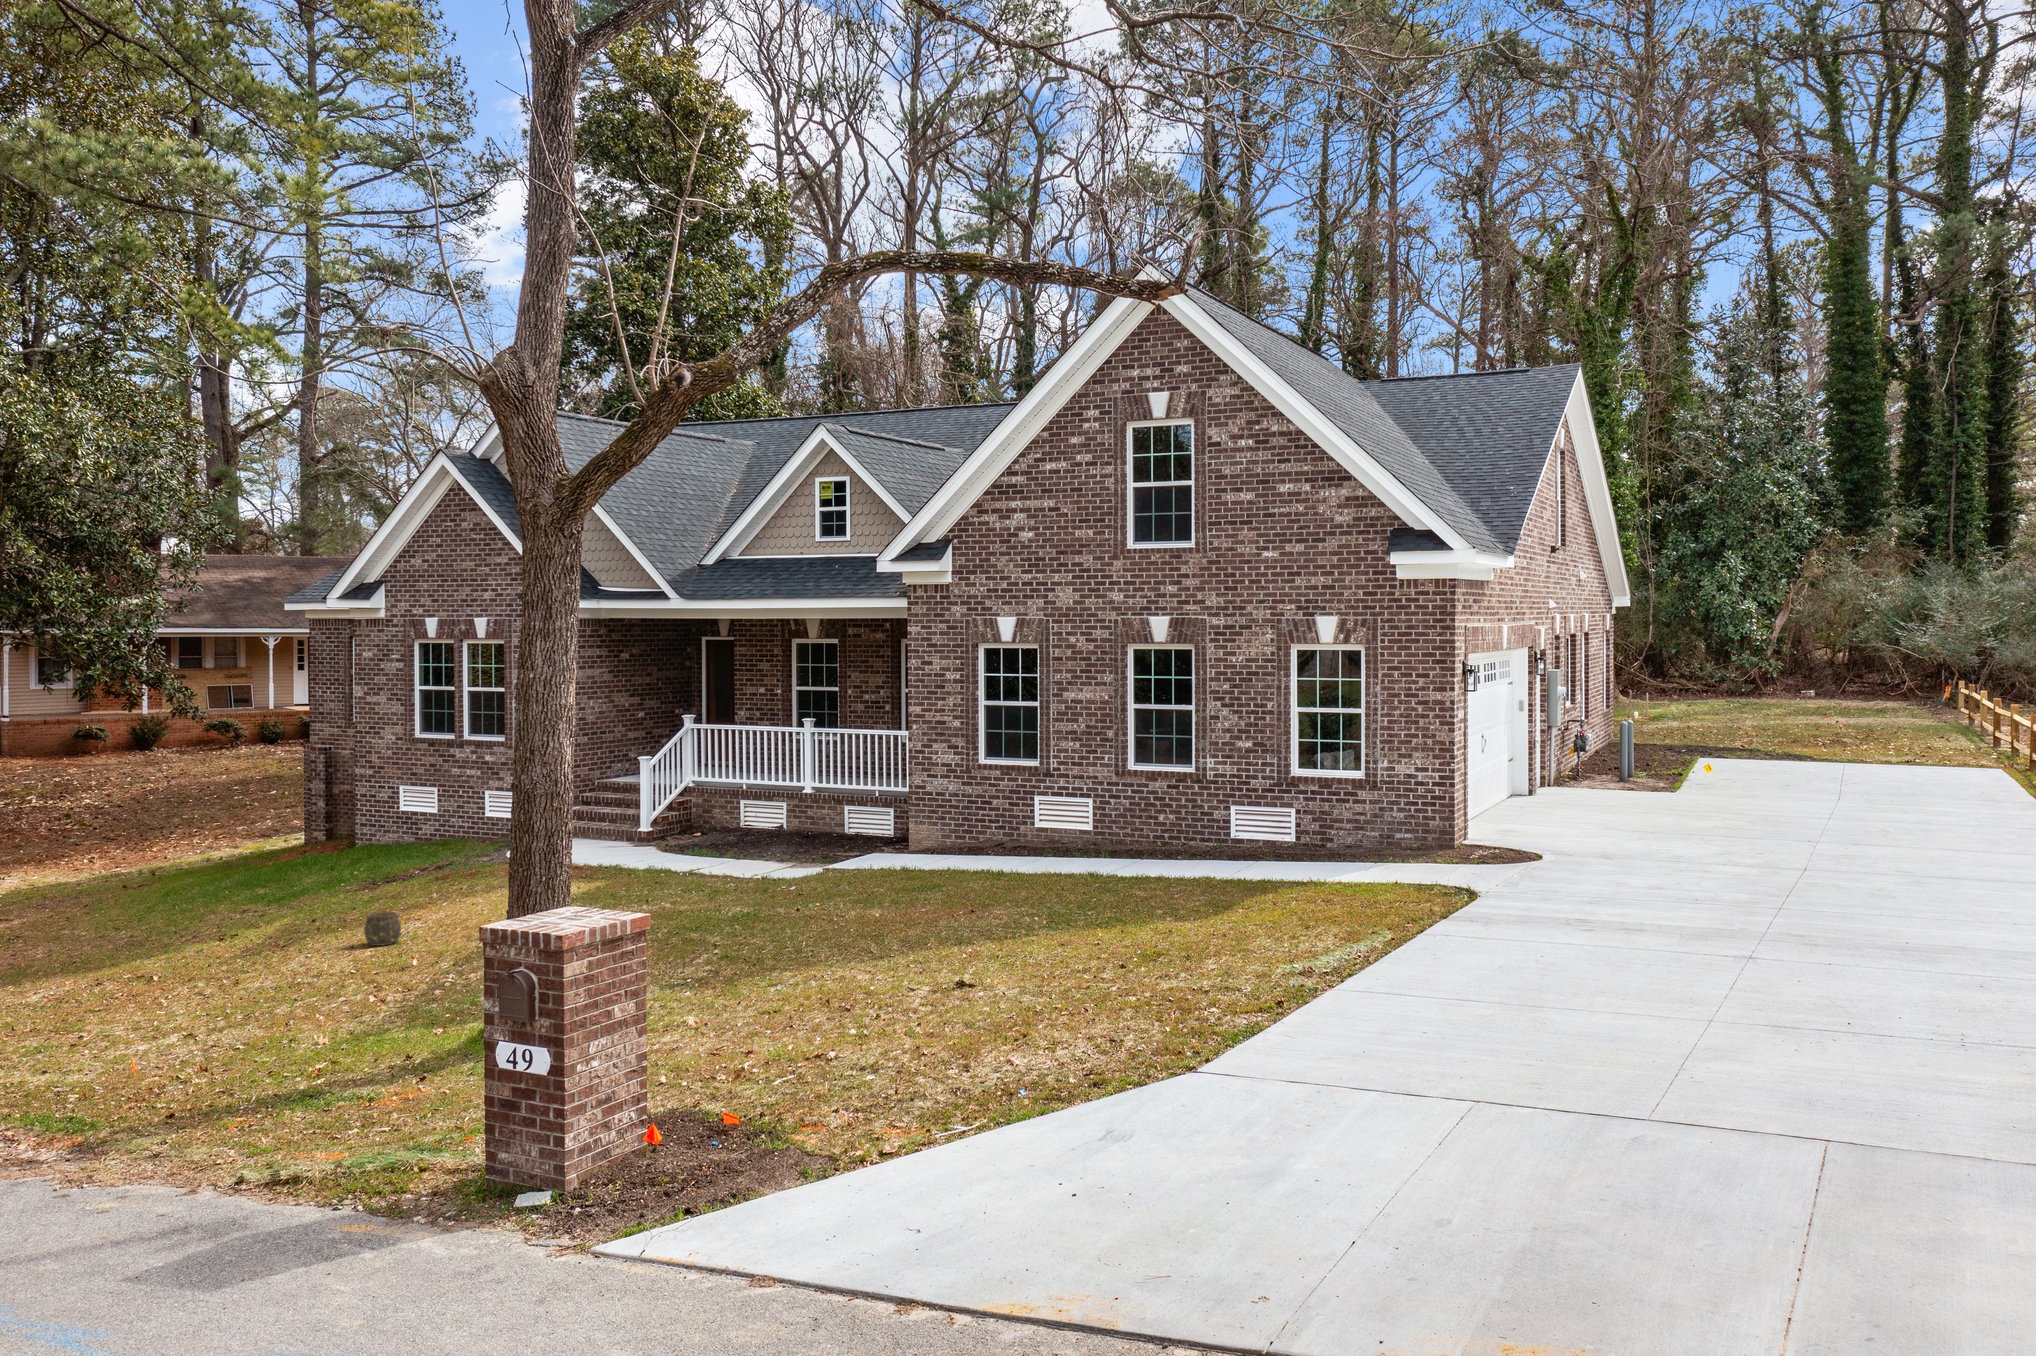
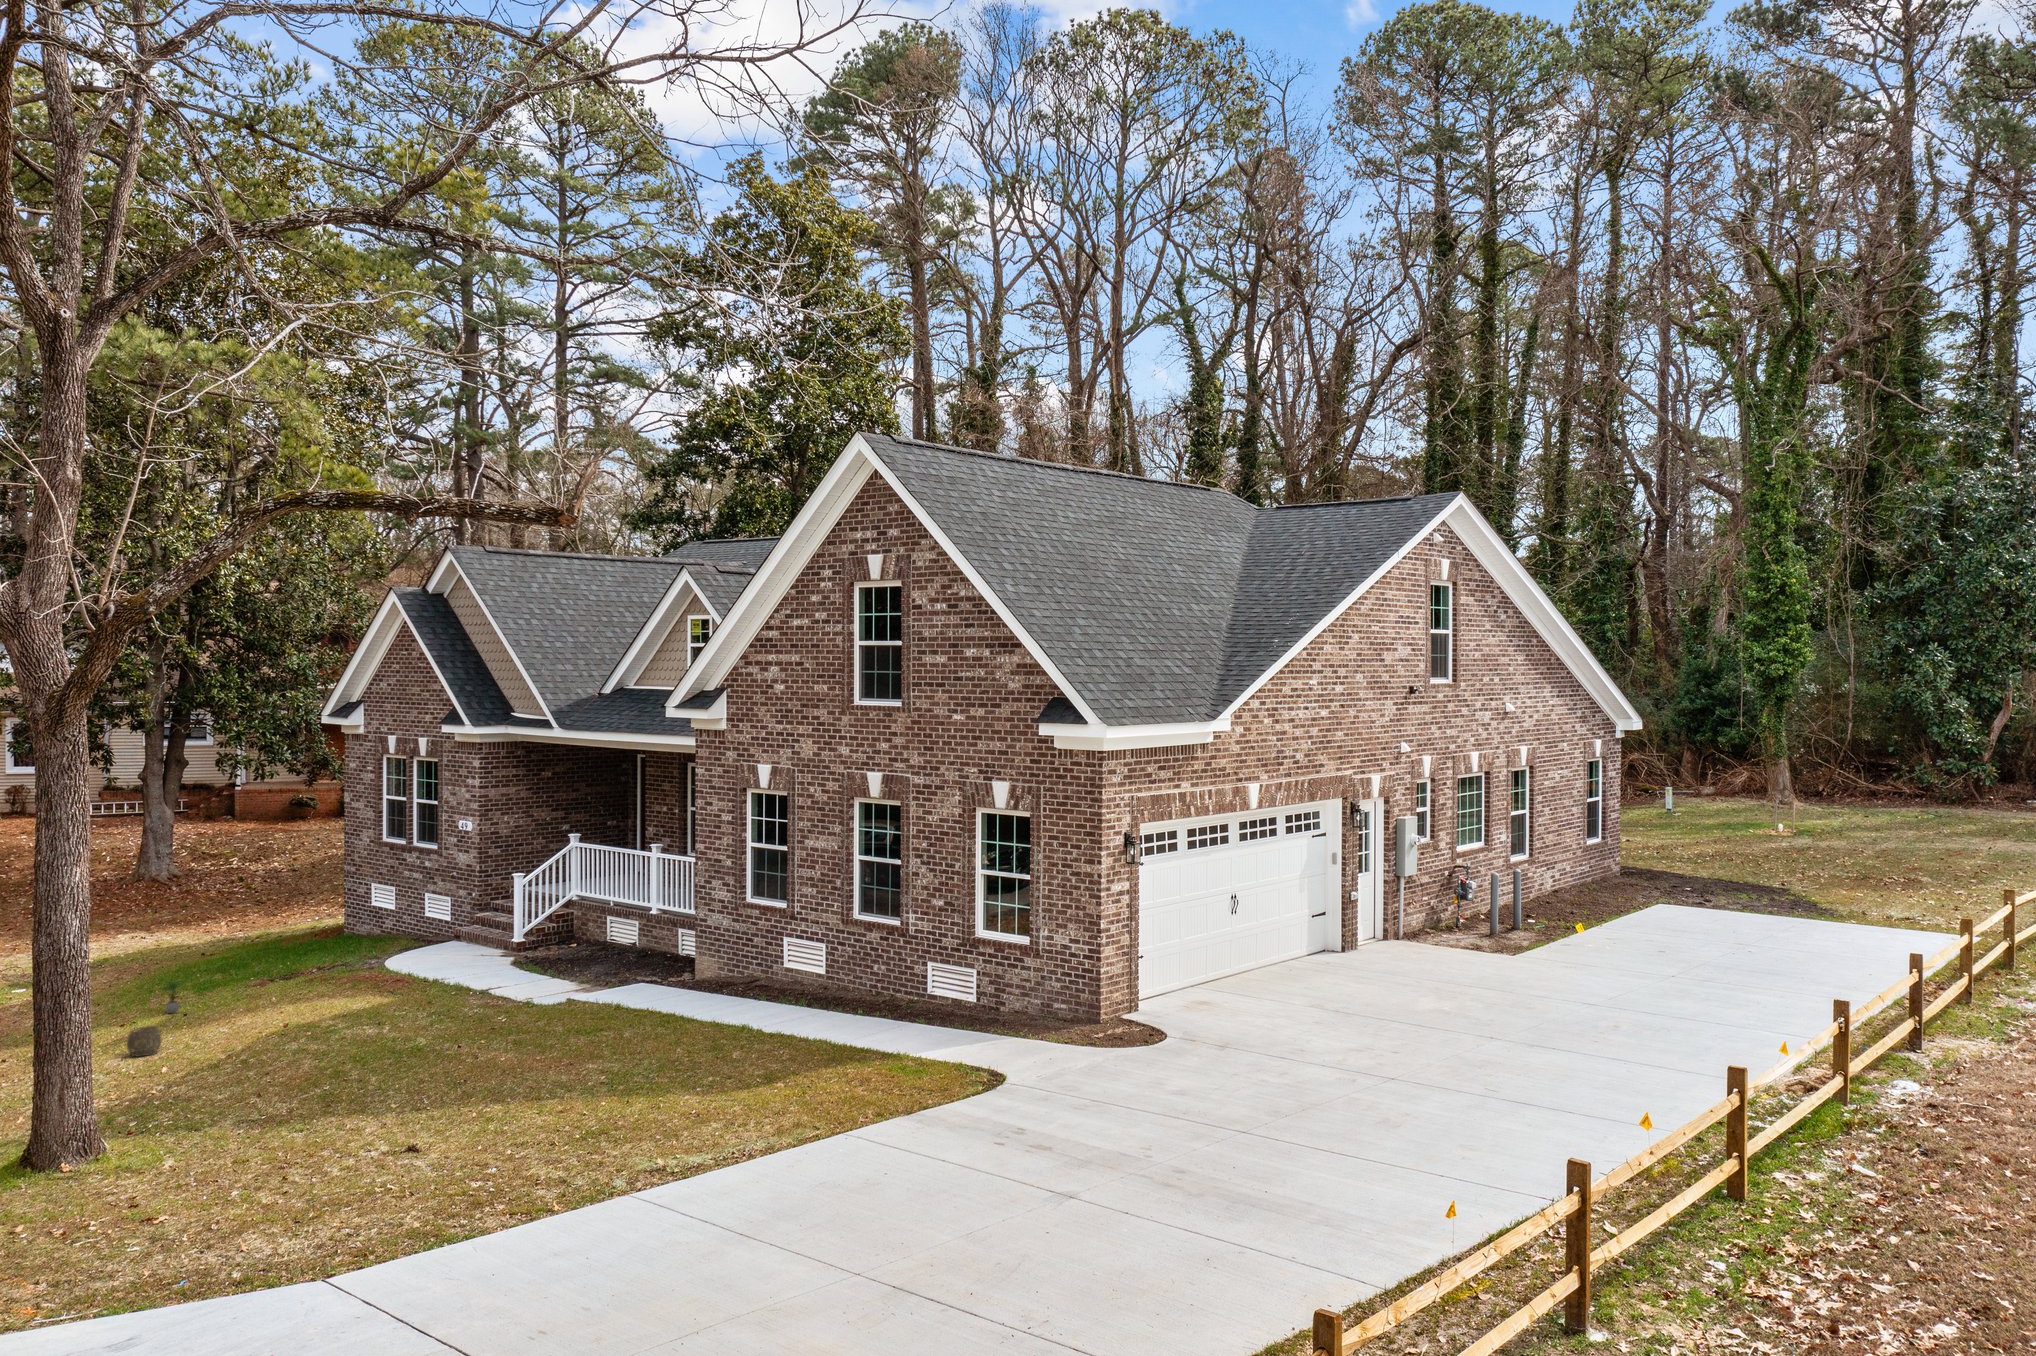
potted plant: none [292,877,323,917] -> present [160,981,180,1014]

